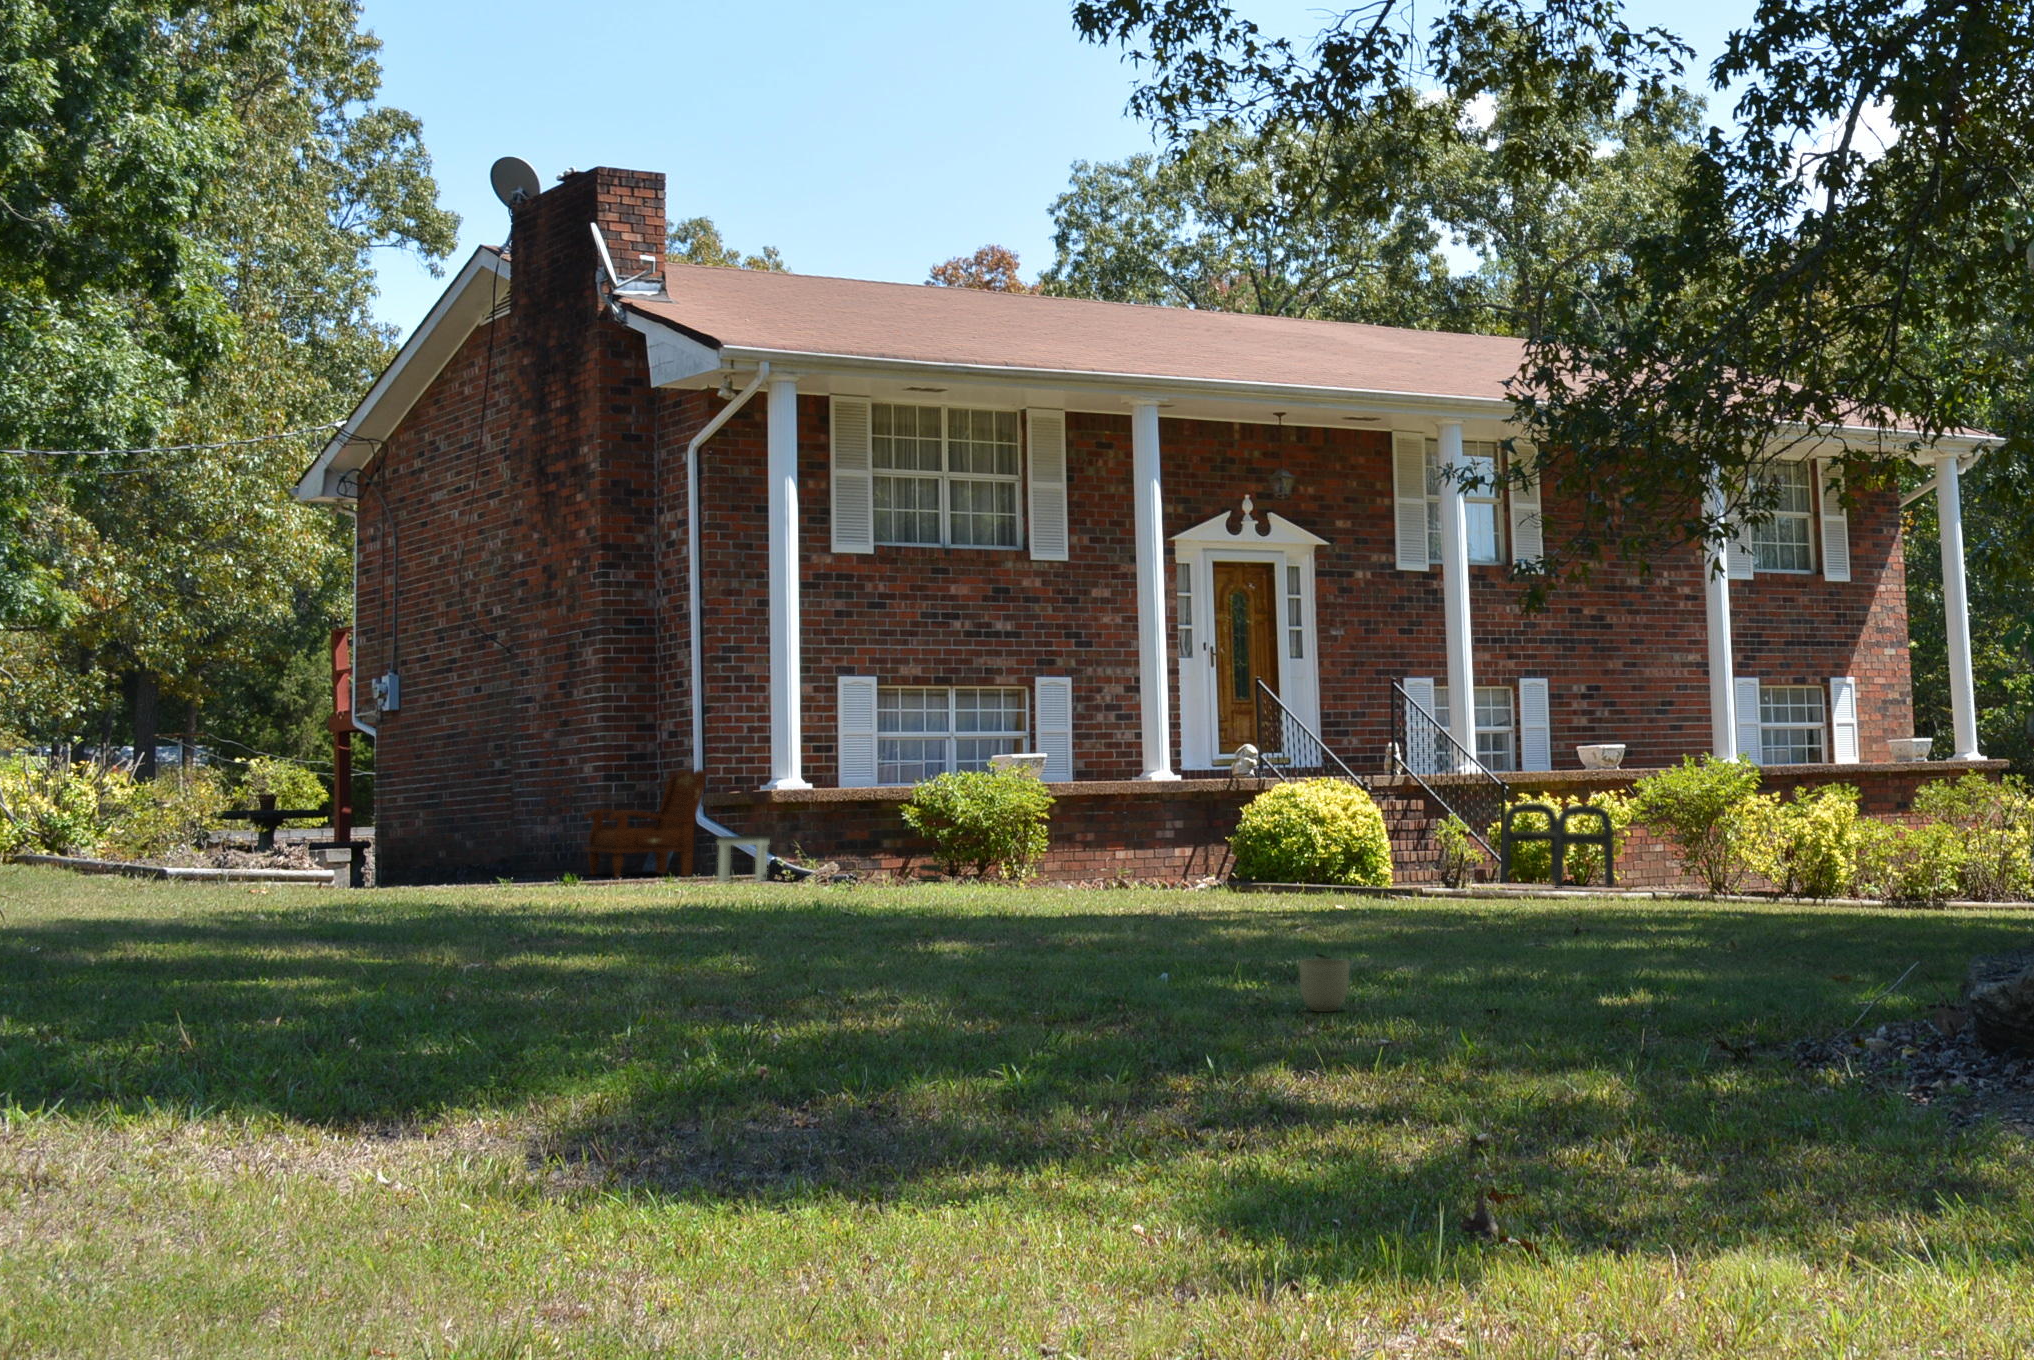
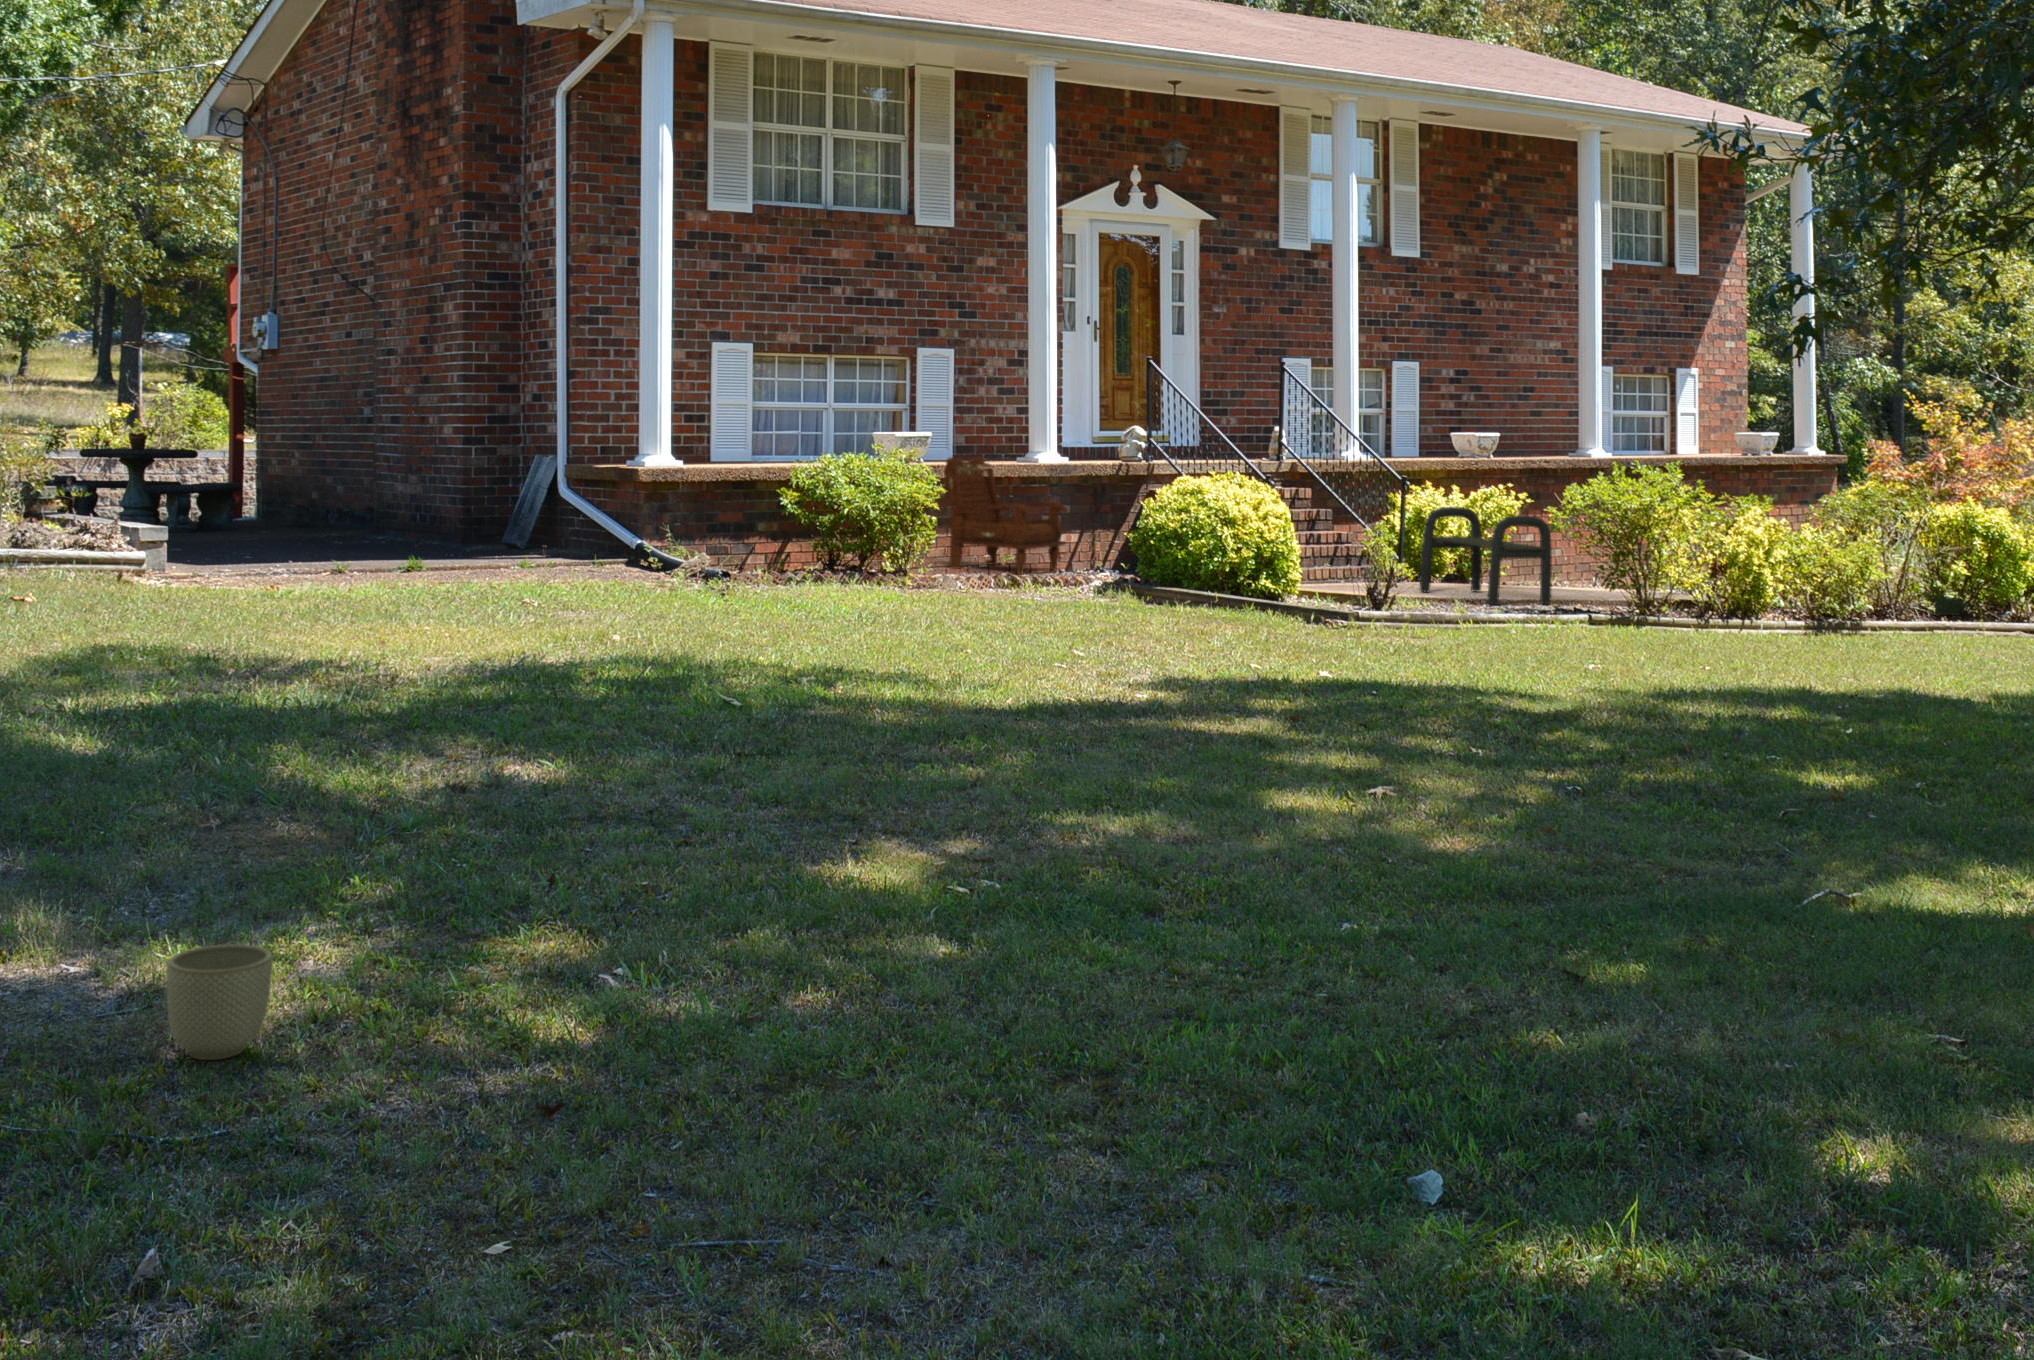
armchair: present [585,769,706,878] -> present [944,456,1068,575]
round table: present [716,836,772,882] -> none [578,513,642,566]
watering can: present [913,854,950,881] -> present [1929,589,1975,615]
planter: present [1300,959,1350,1012] -> present [166,944,273,1060]

